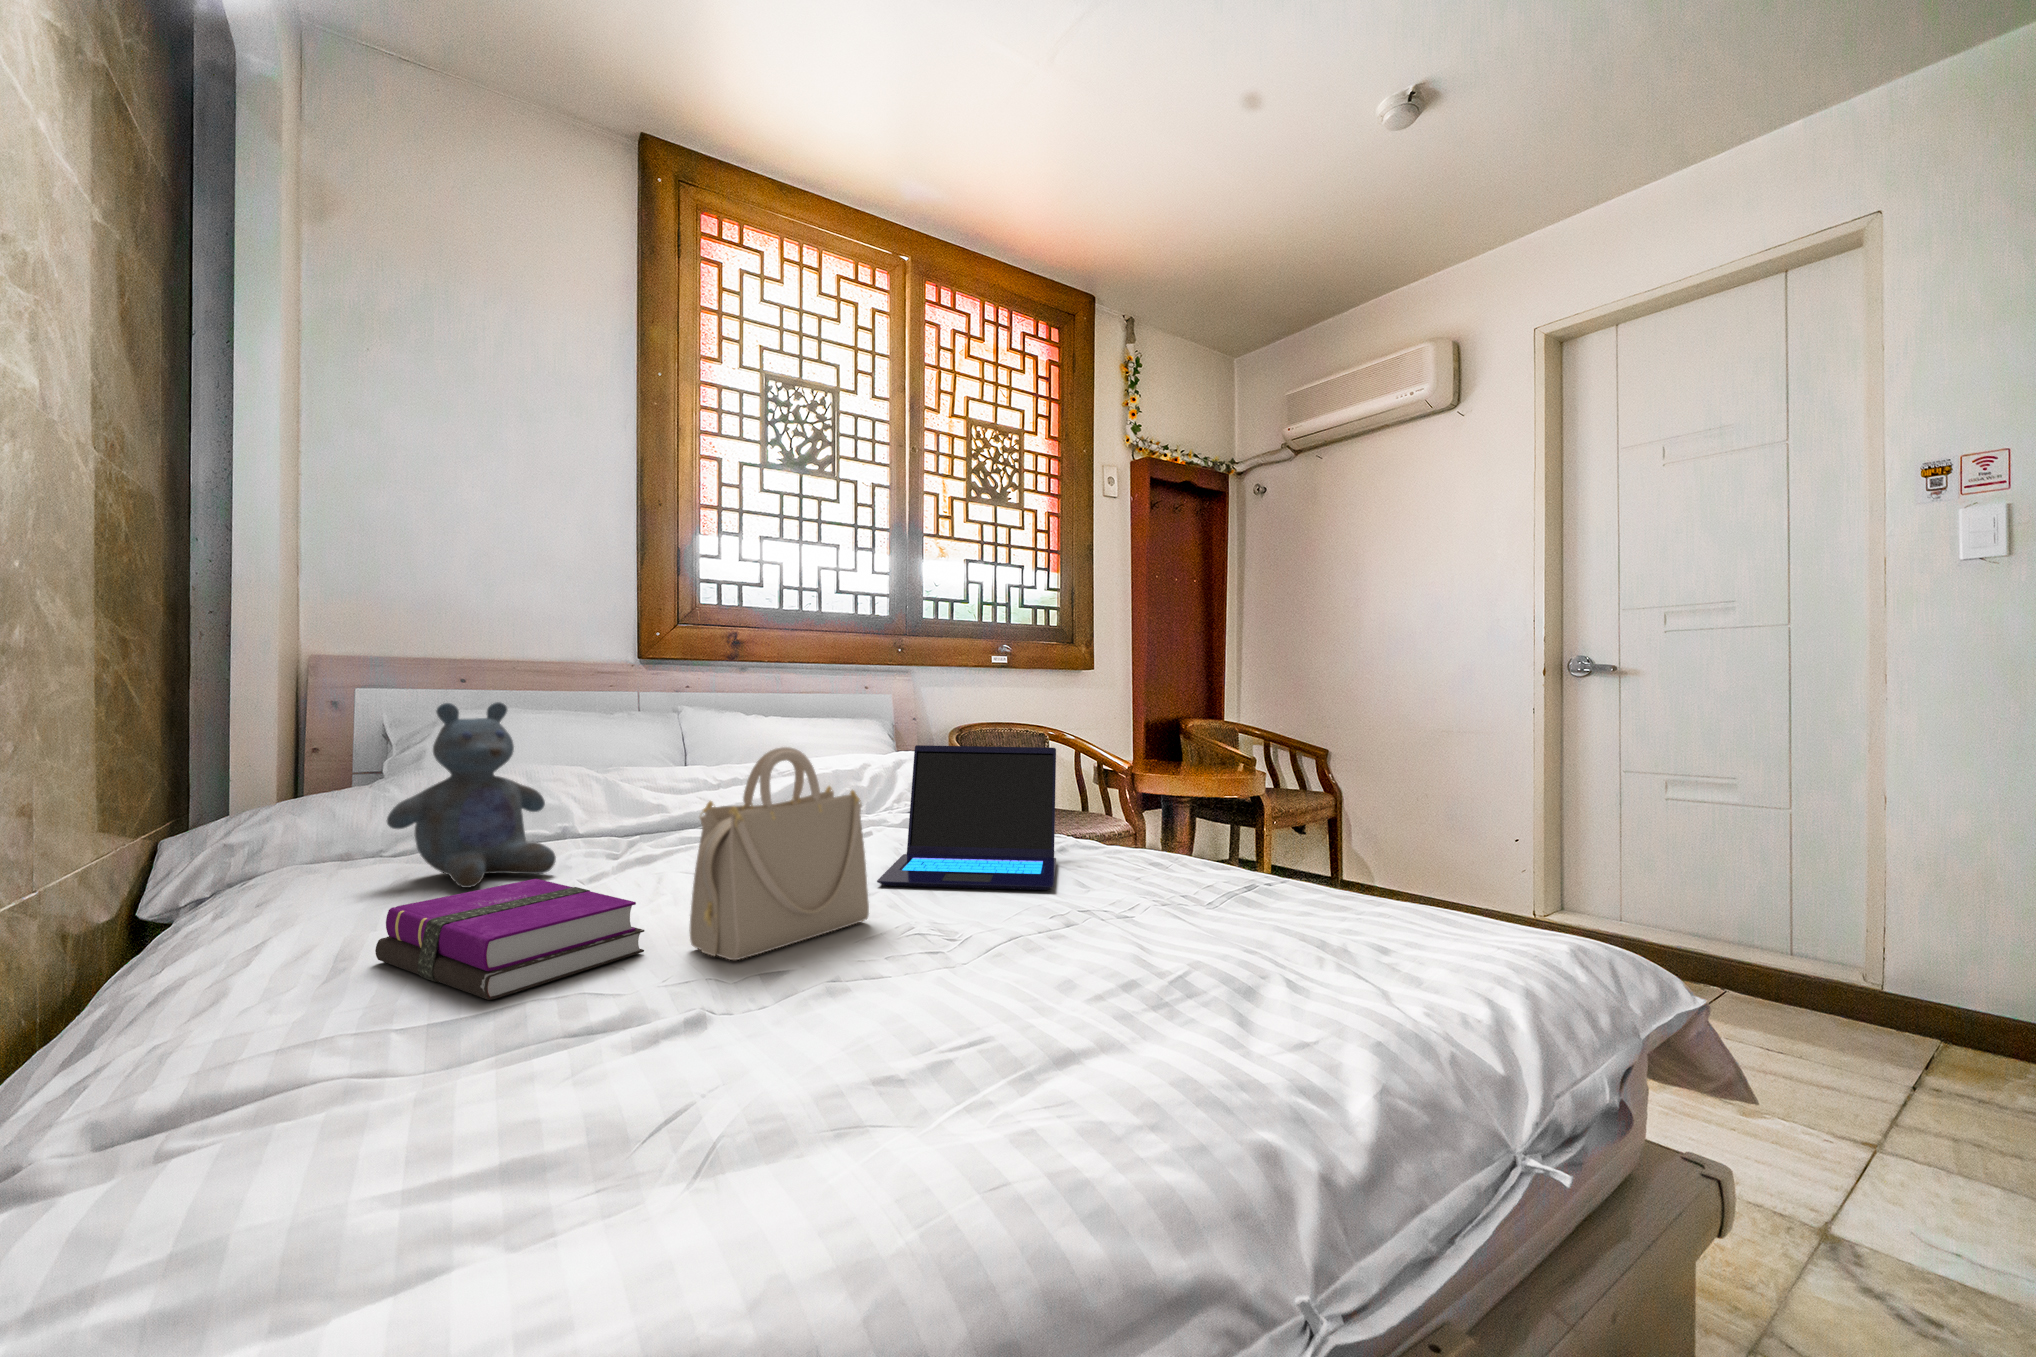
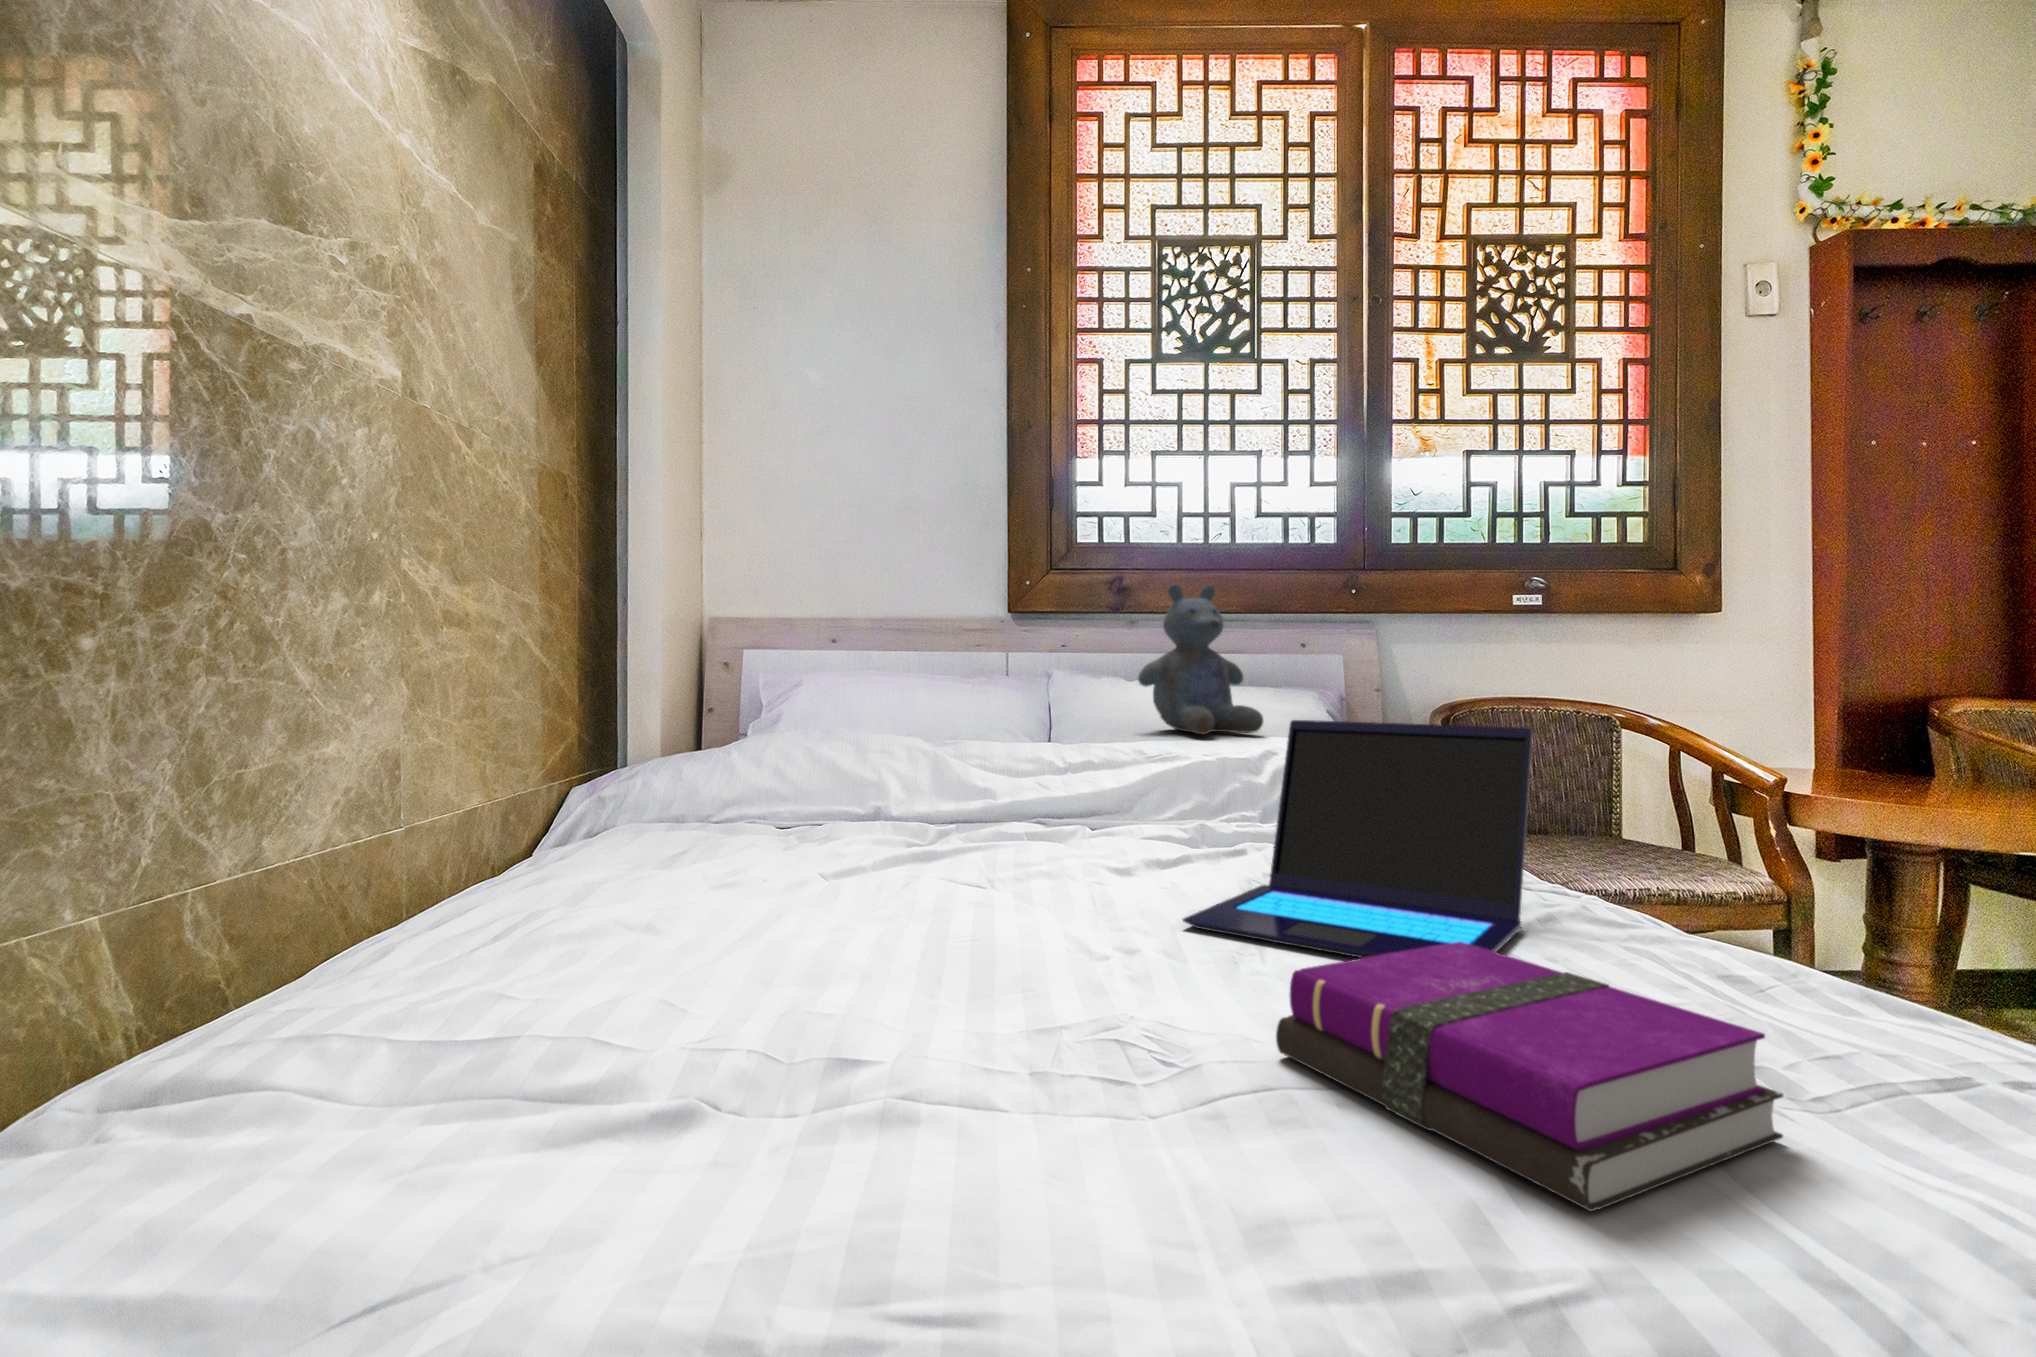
stuffed bear: present [387,702,556,888] -> present [1138,584,1263,735]
handbag: present [690,747,869,960] -> none [844,702,1112,1004]
notebook: present [375,879,644,1000] -> present [1276,941,1783,1211]

